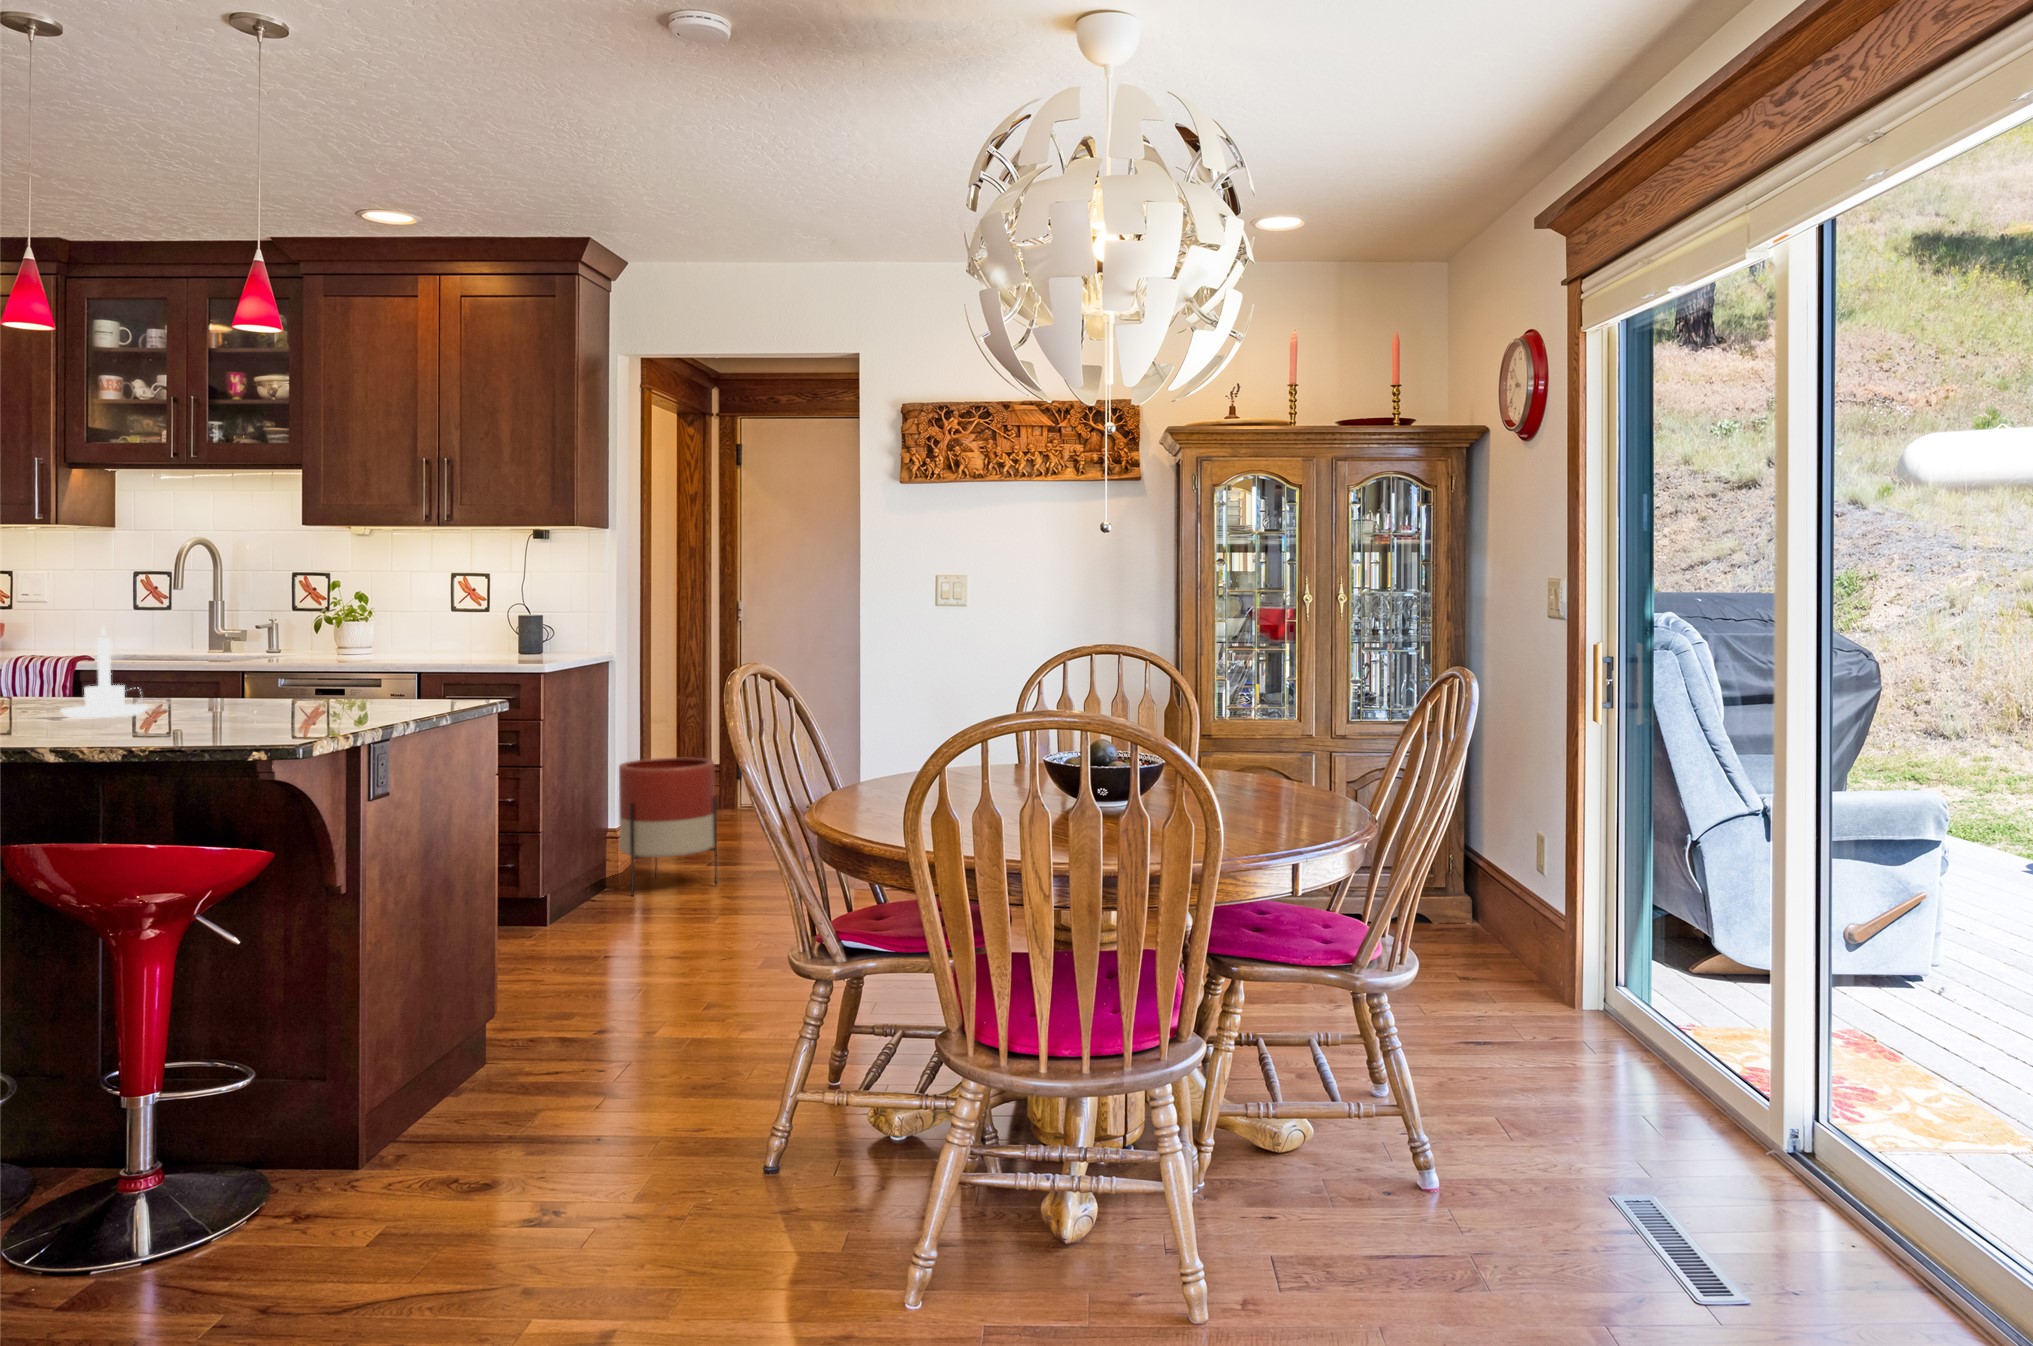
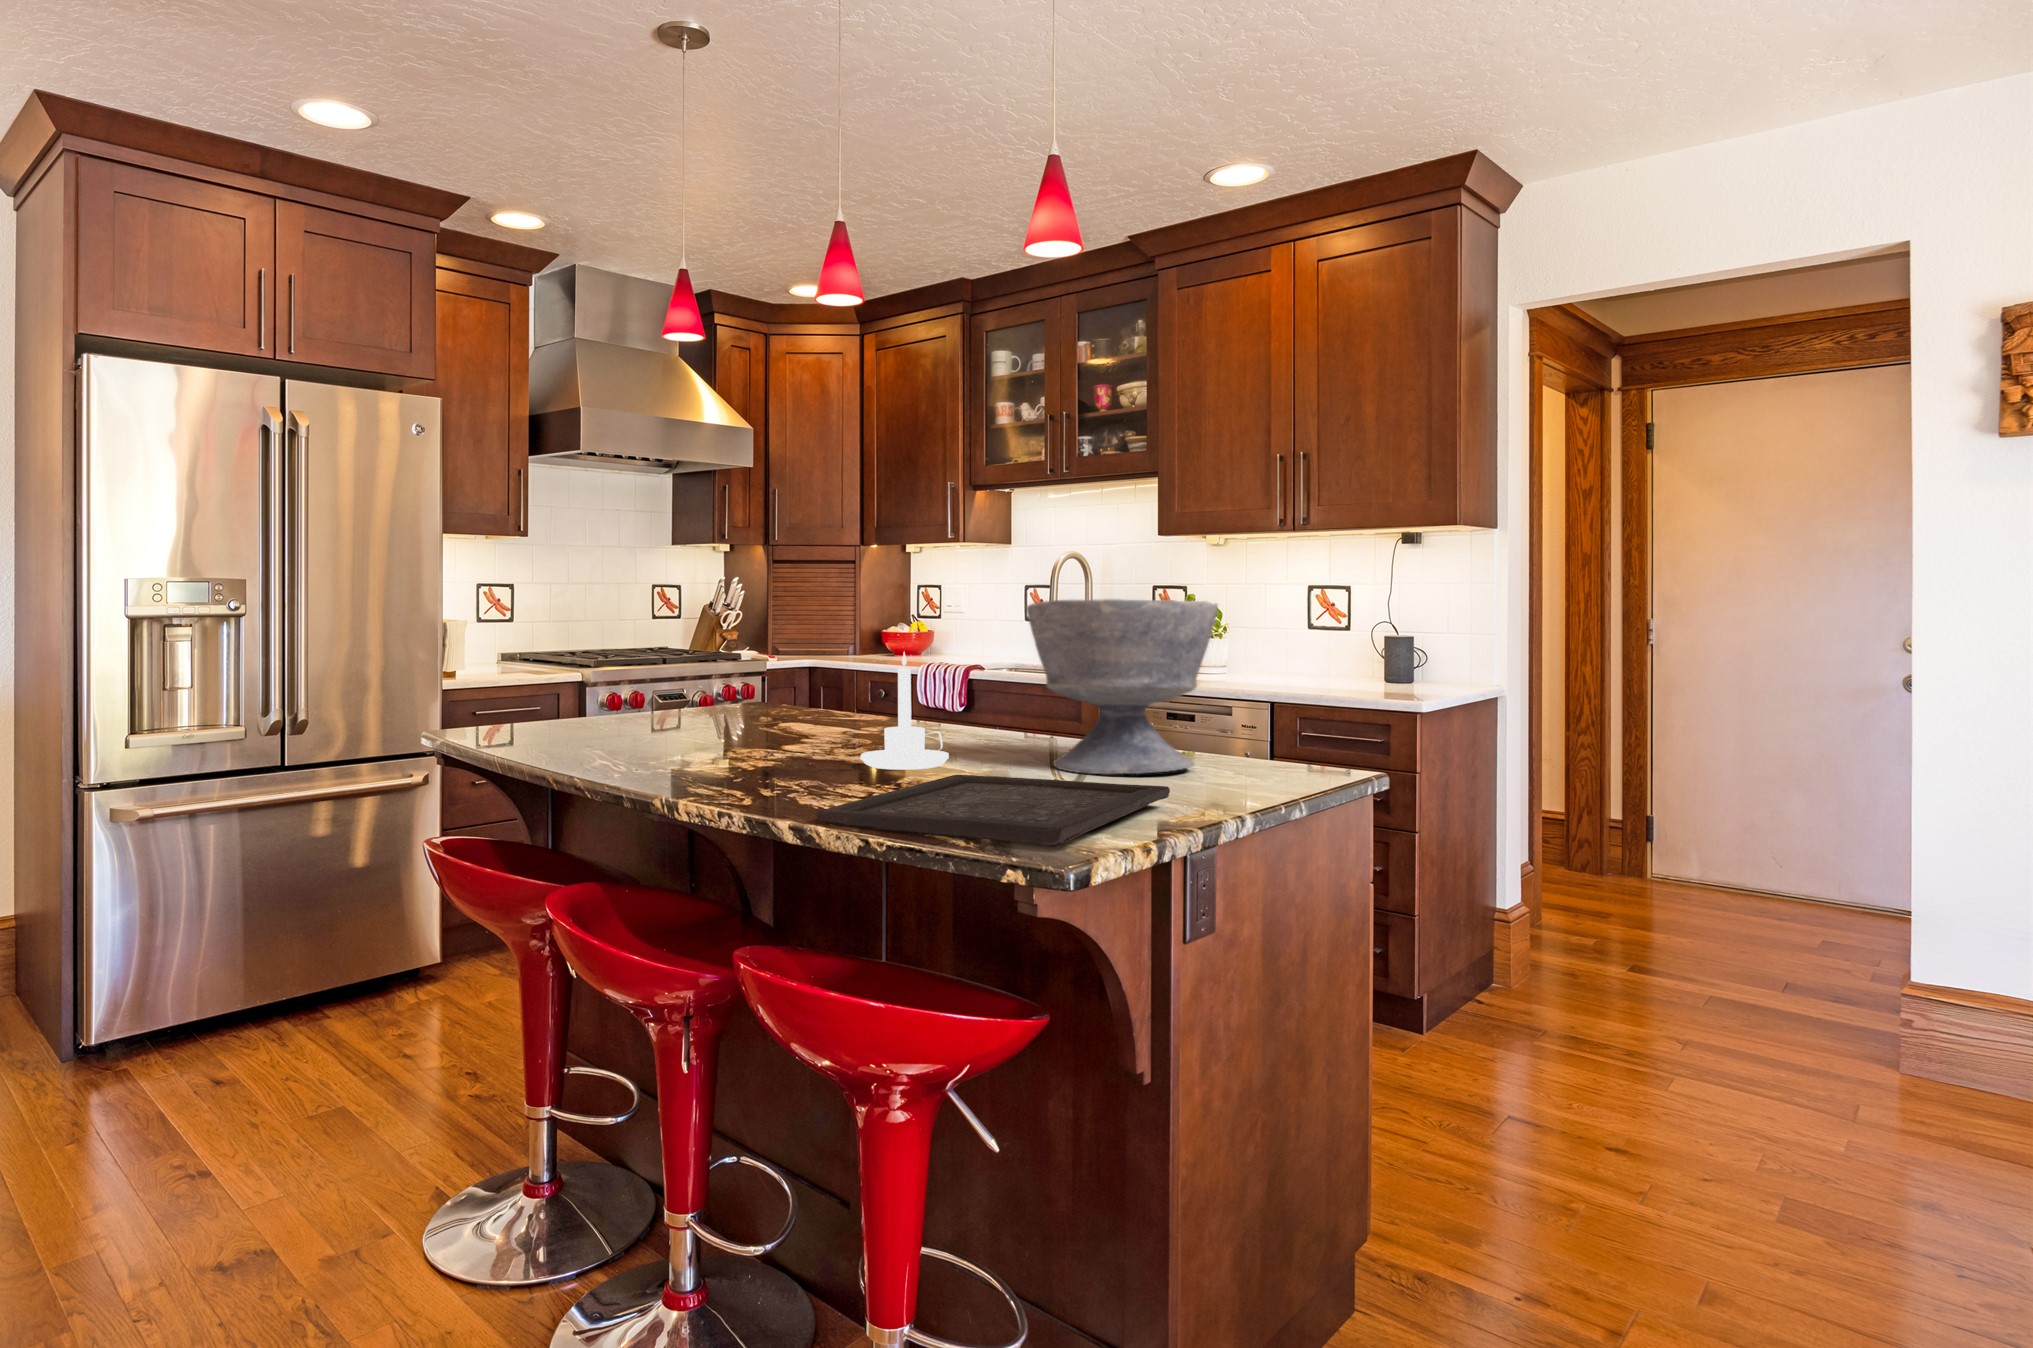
bowl: none [215,584,380,713] -> present [1027,599,1218,774]
tray: none [77,708,351,741] -> present [817,775,1170,845]
planter: present [619,758,718,896] -> none [1506,823,1645,1009]

